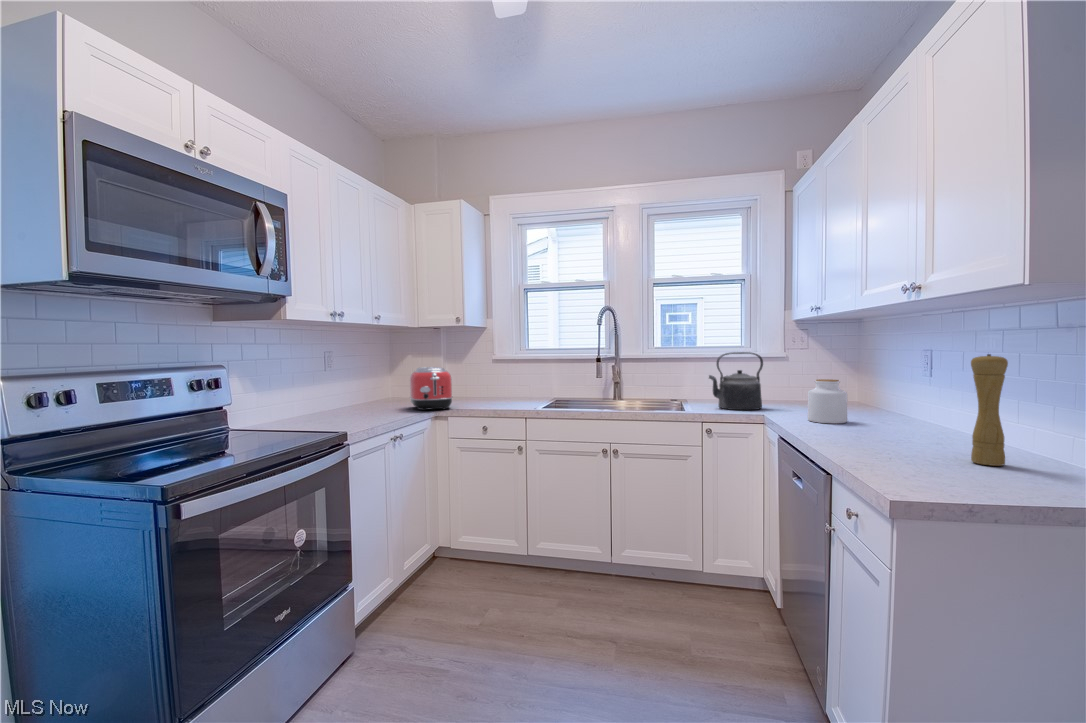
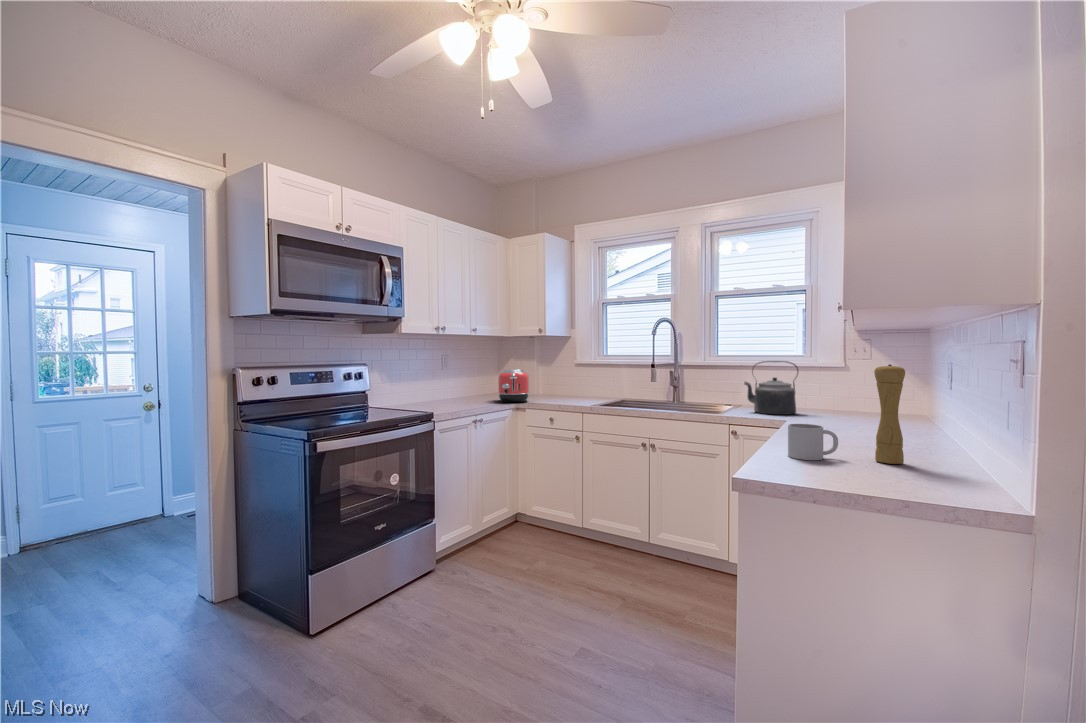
jar: present [808,379,847,424] -> none [814,387,851,429]
mug: none [882,425,937,469] -> present [788,424,838,460]

